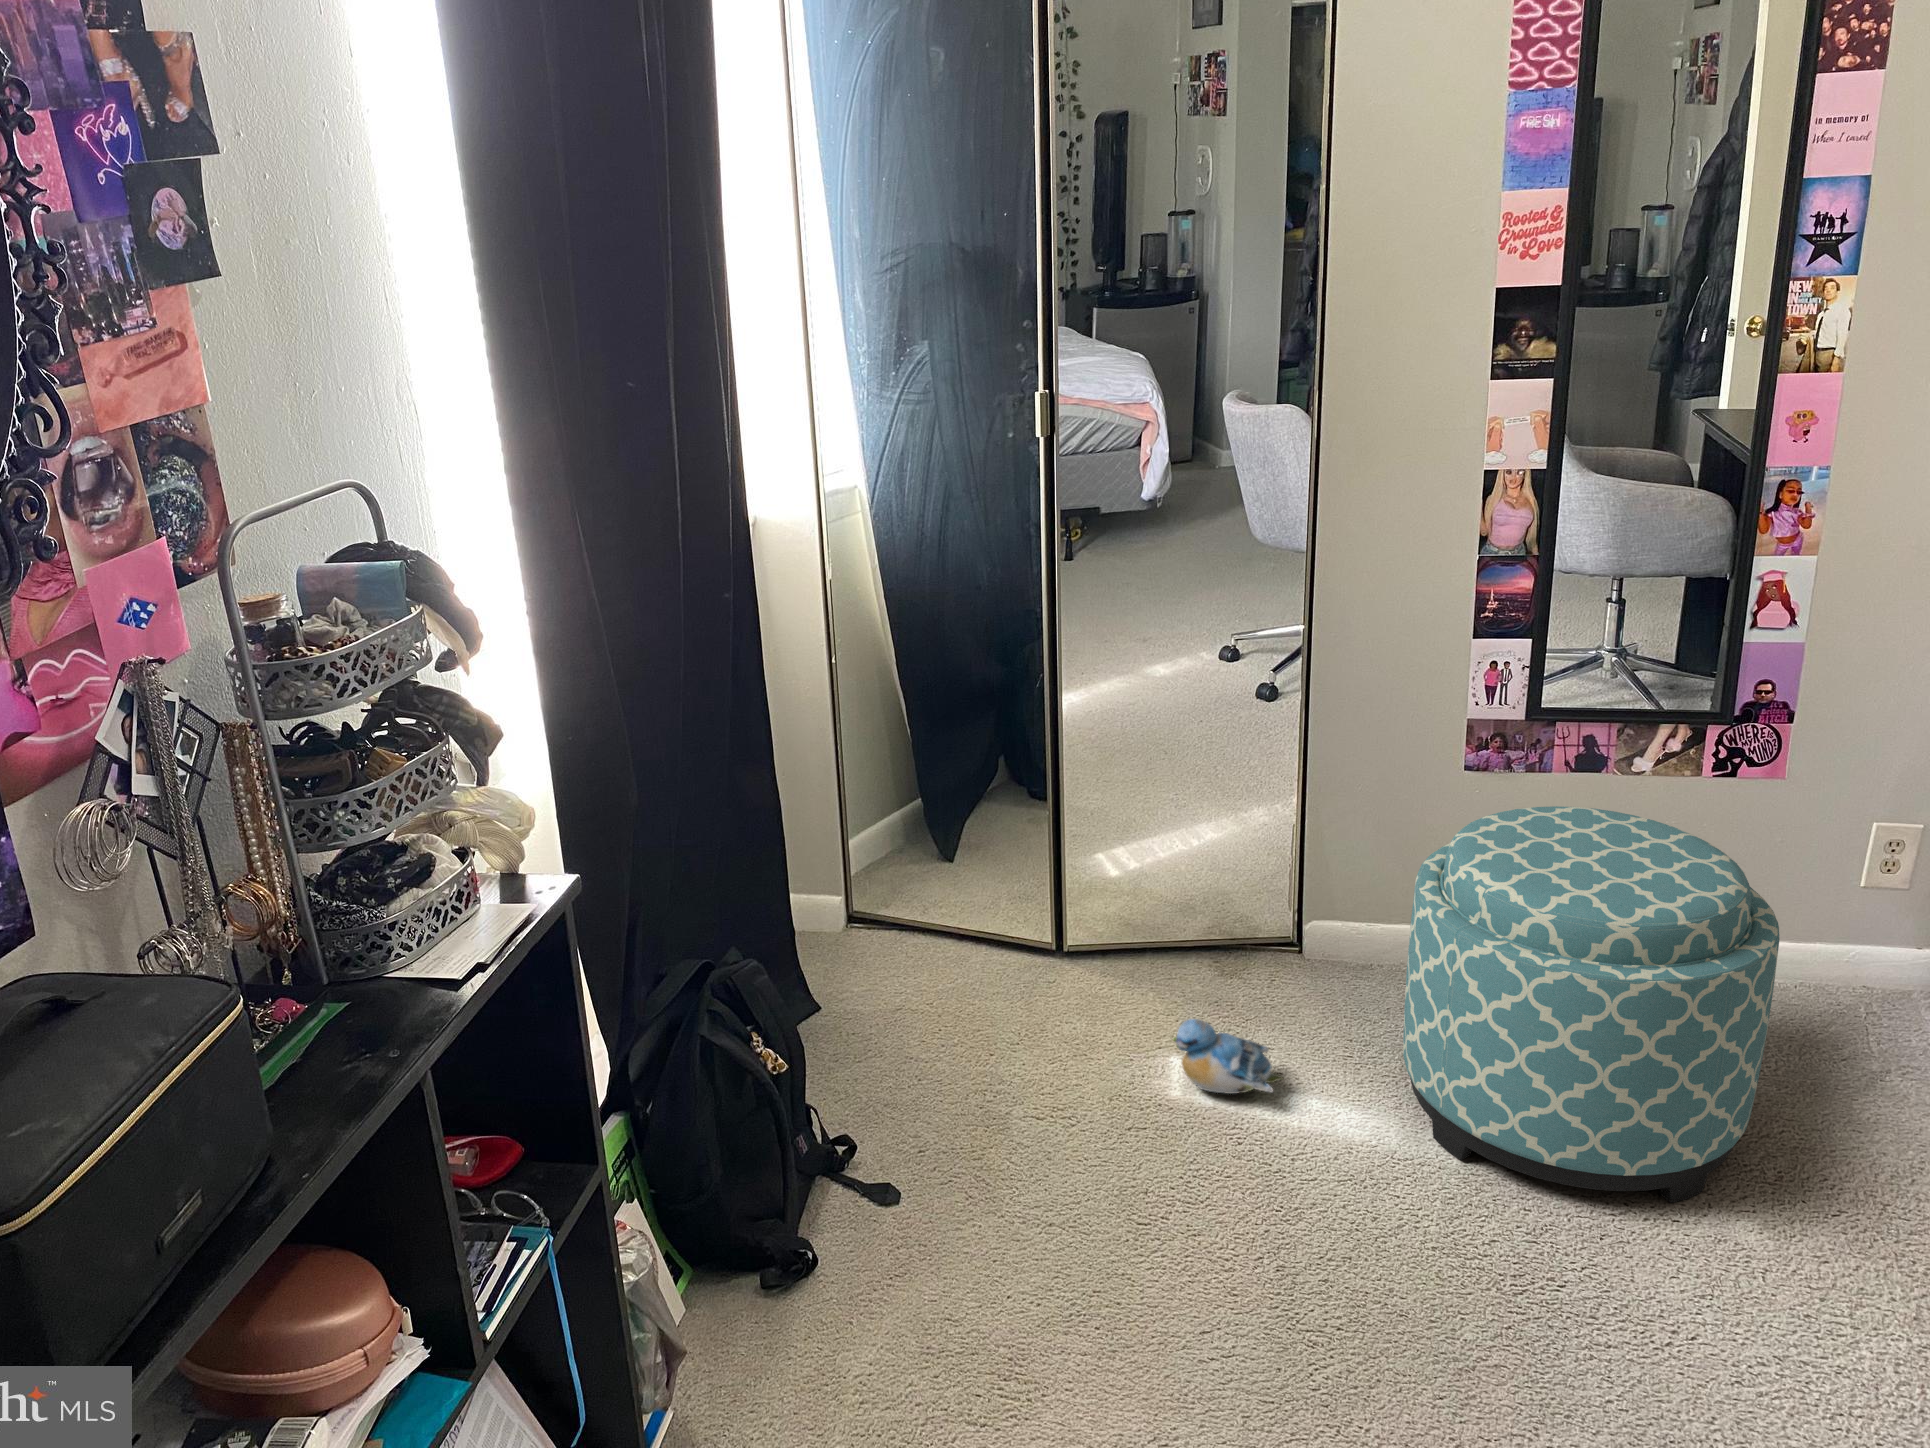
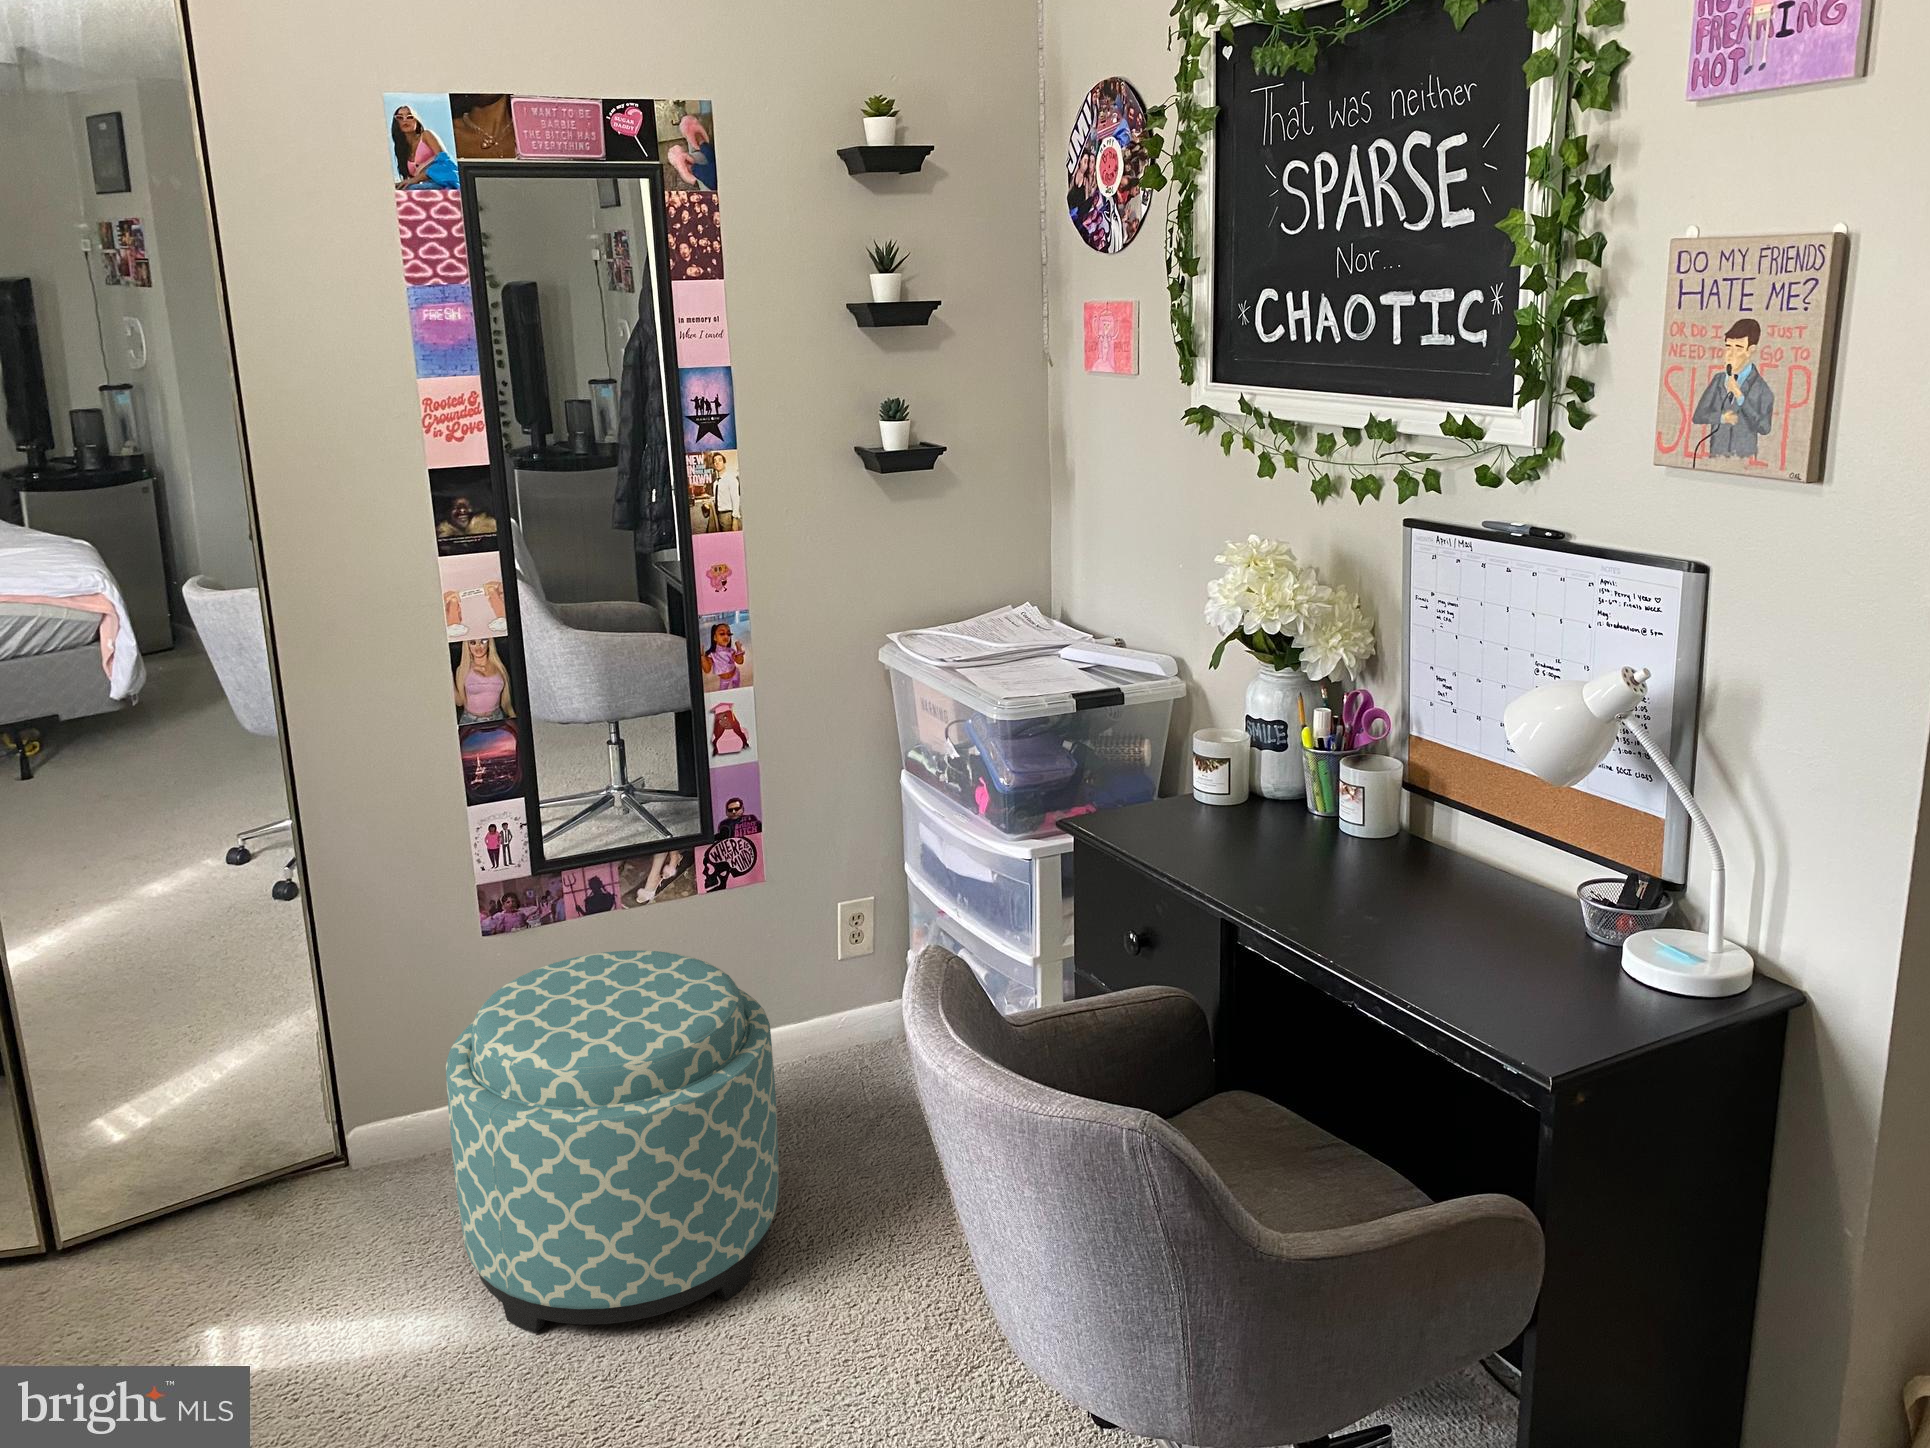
plush toy: present [1173,1019,1283,1094] -> none [205,1286,343,1361]

